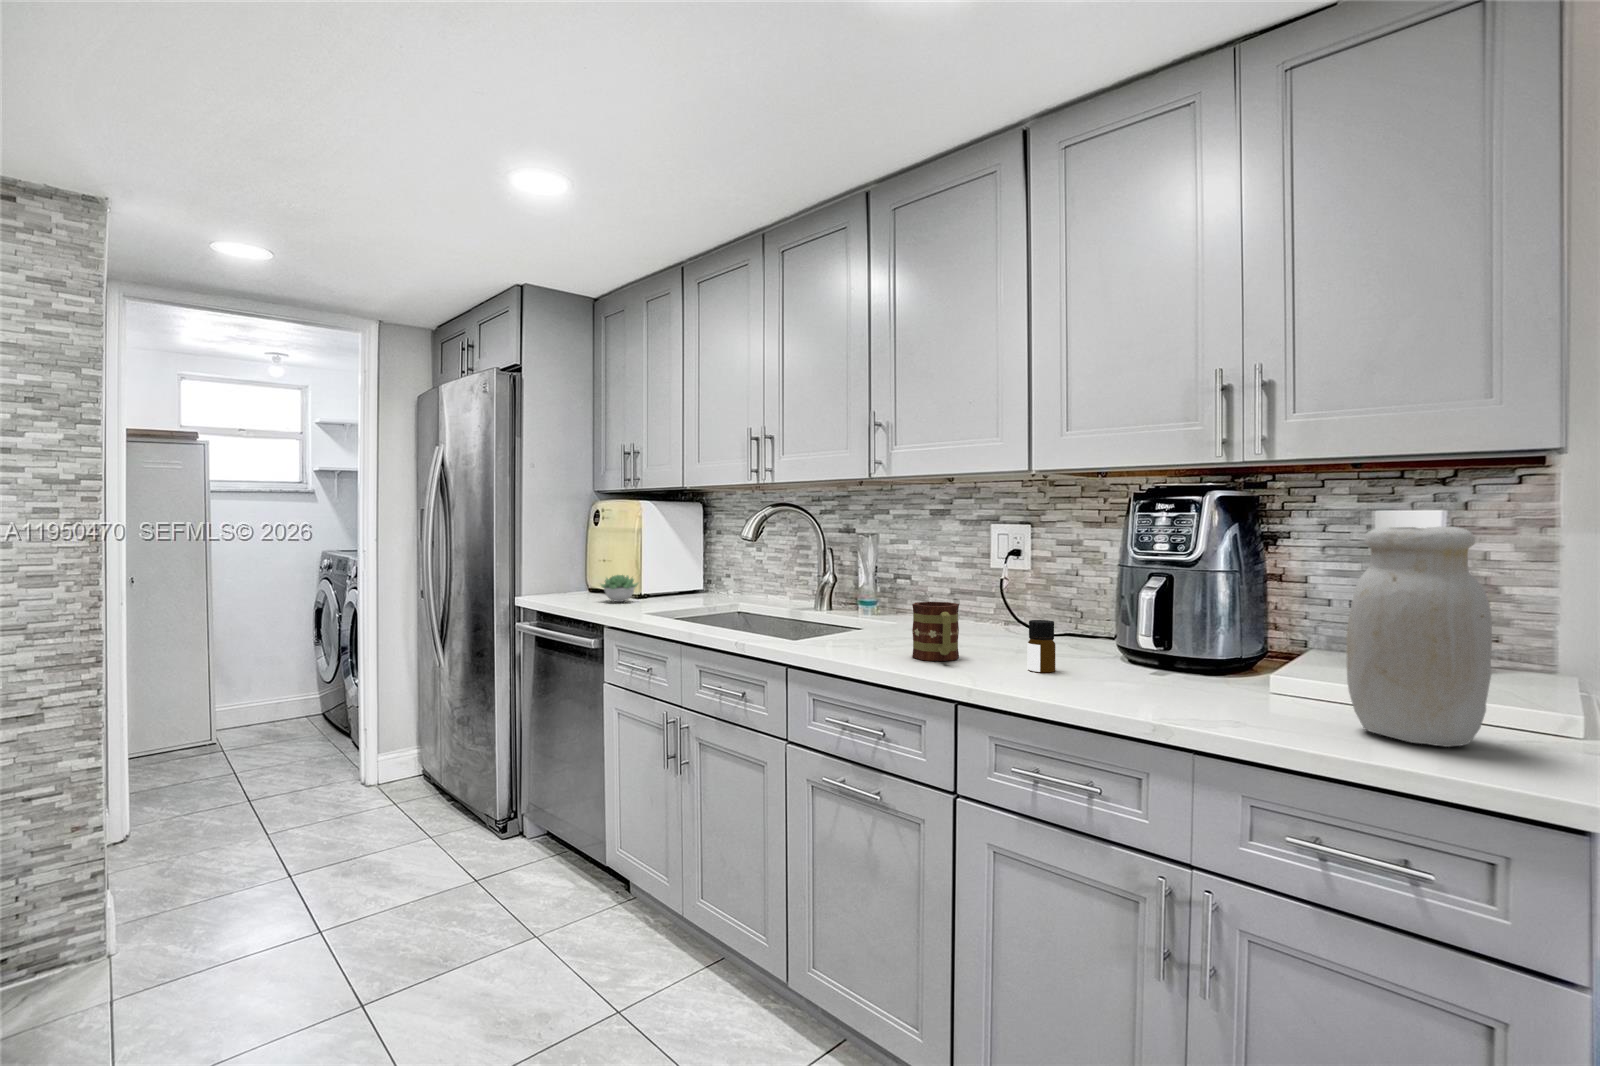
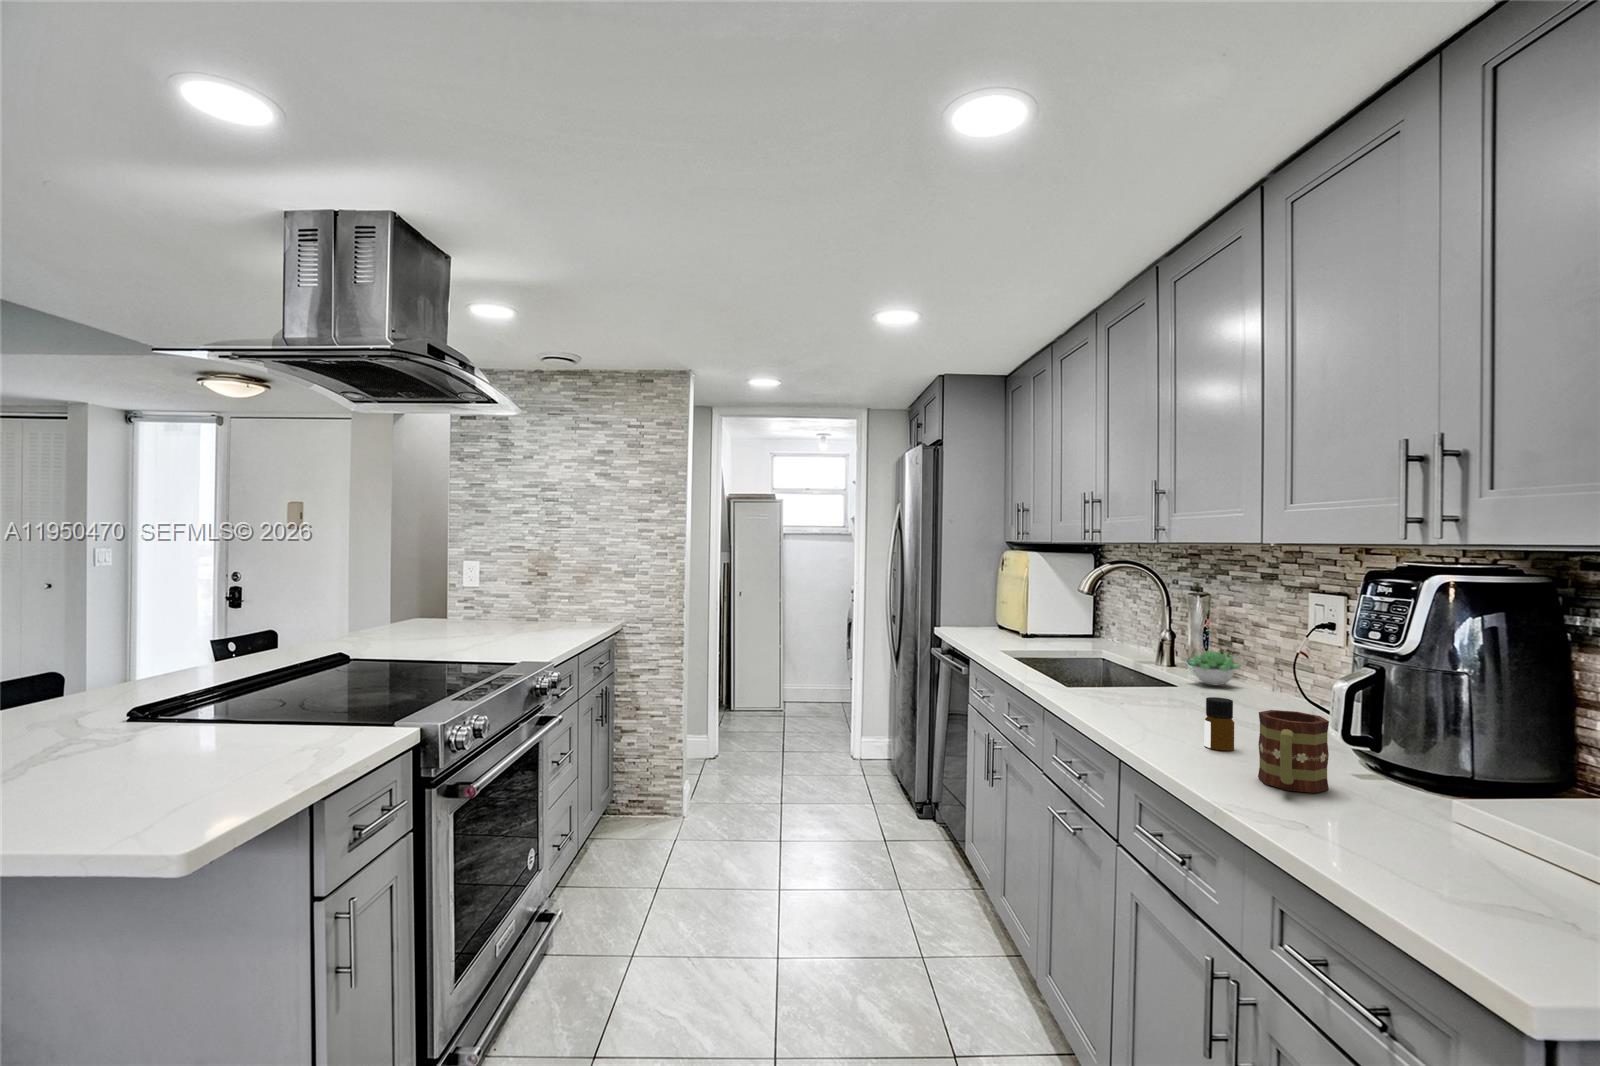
jar: present [1346,527,1492,747] -> none [1360,644,1509,891]
succulent plant: present [601,575,638,602] -> present [1188,651,1241,685]
mug: present [912,602,959,661] -> present [1258,710,1329,793]

